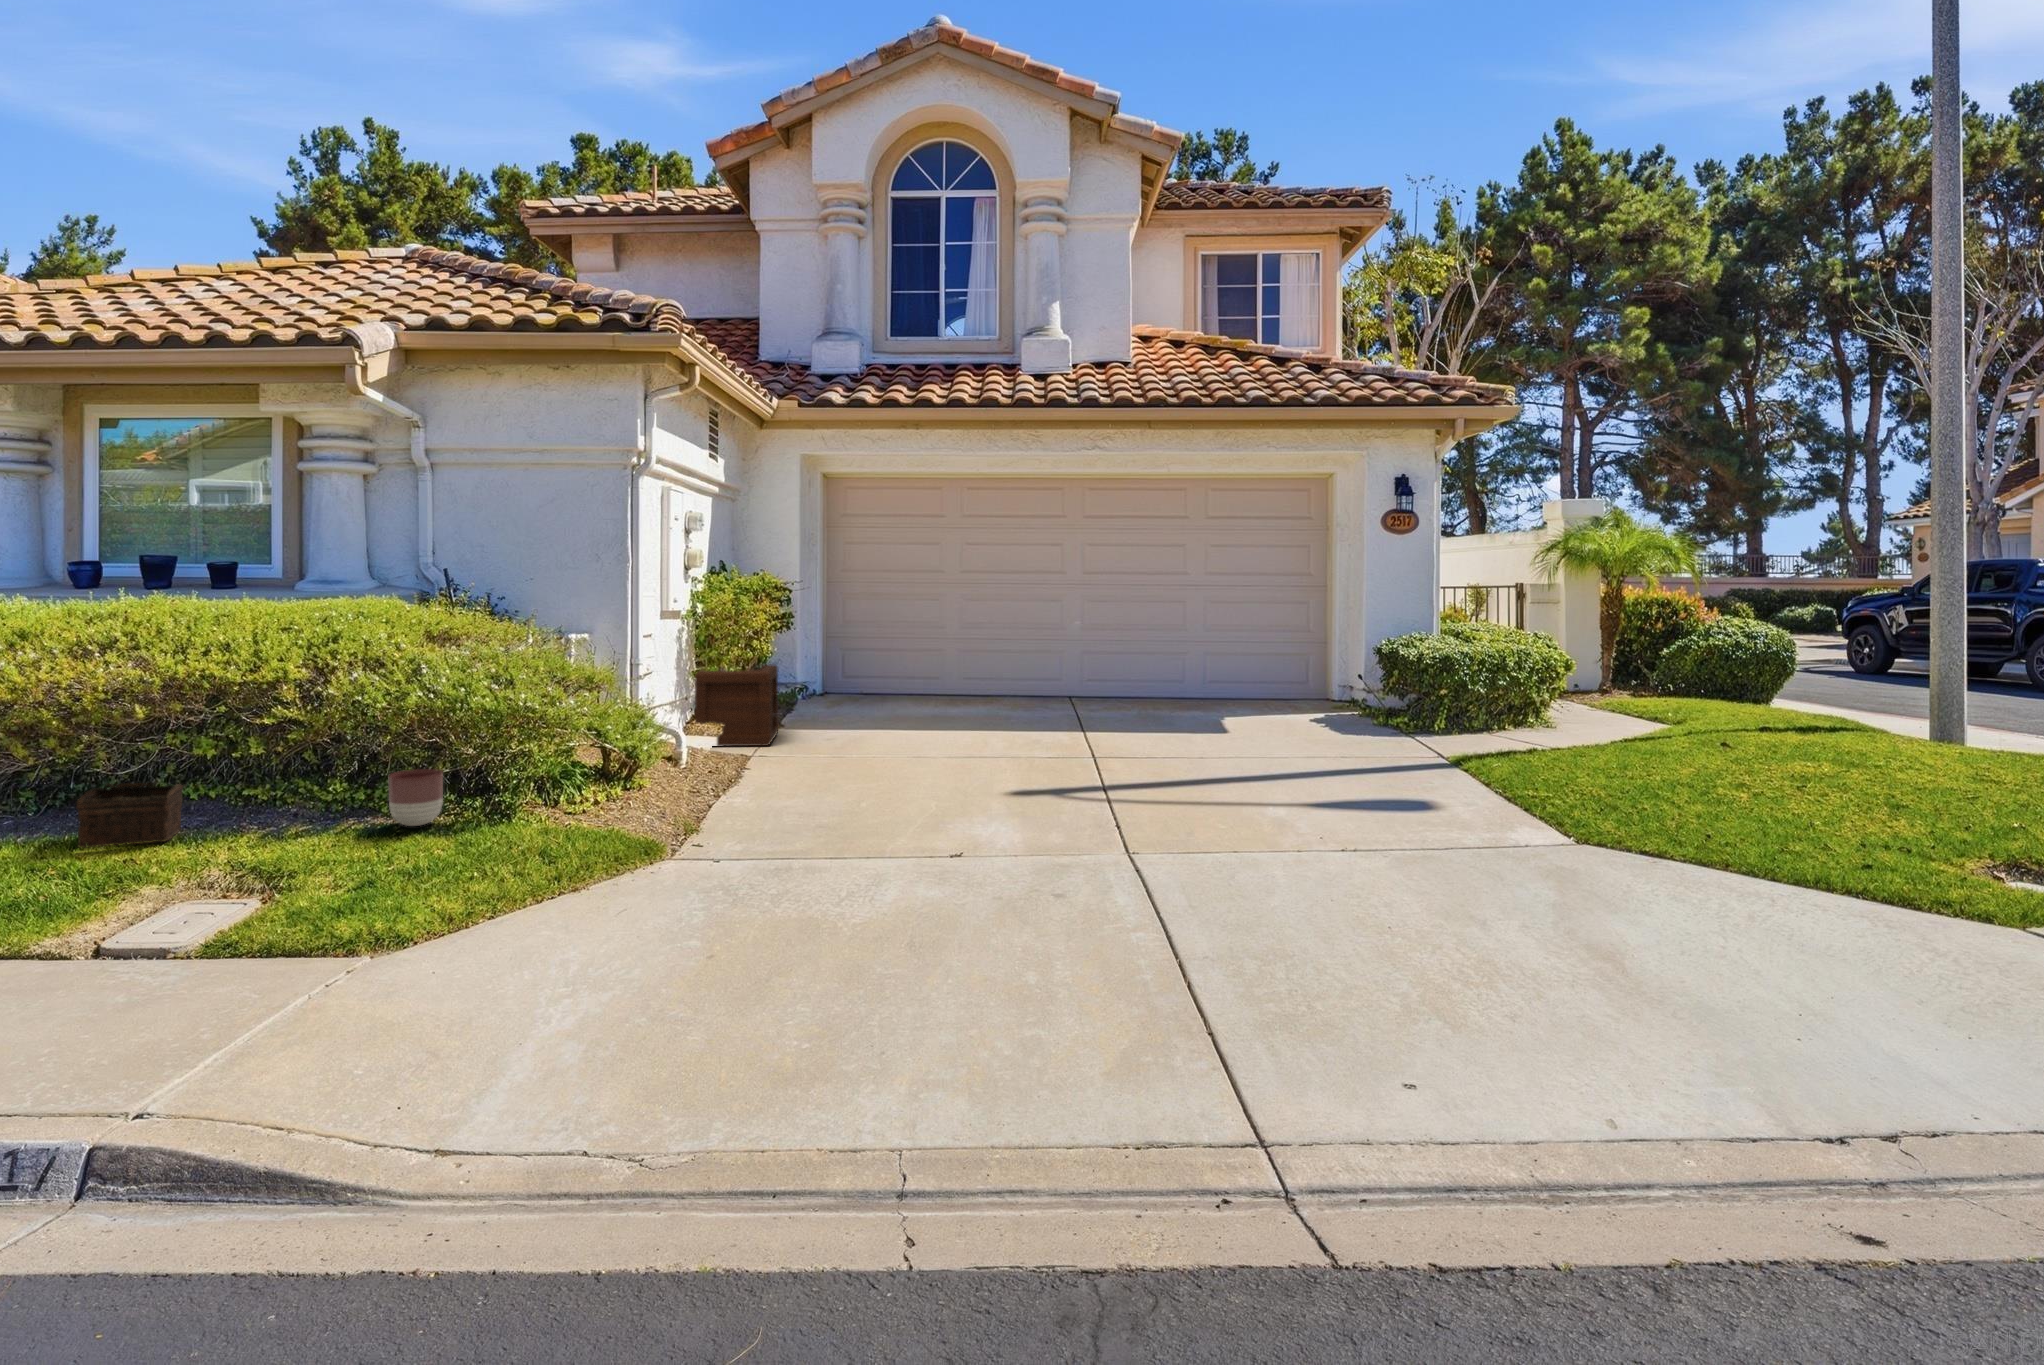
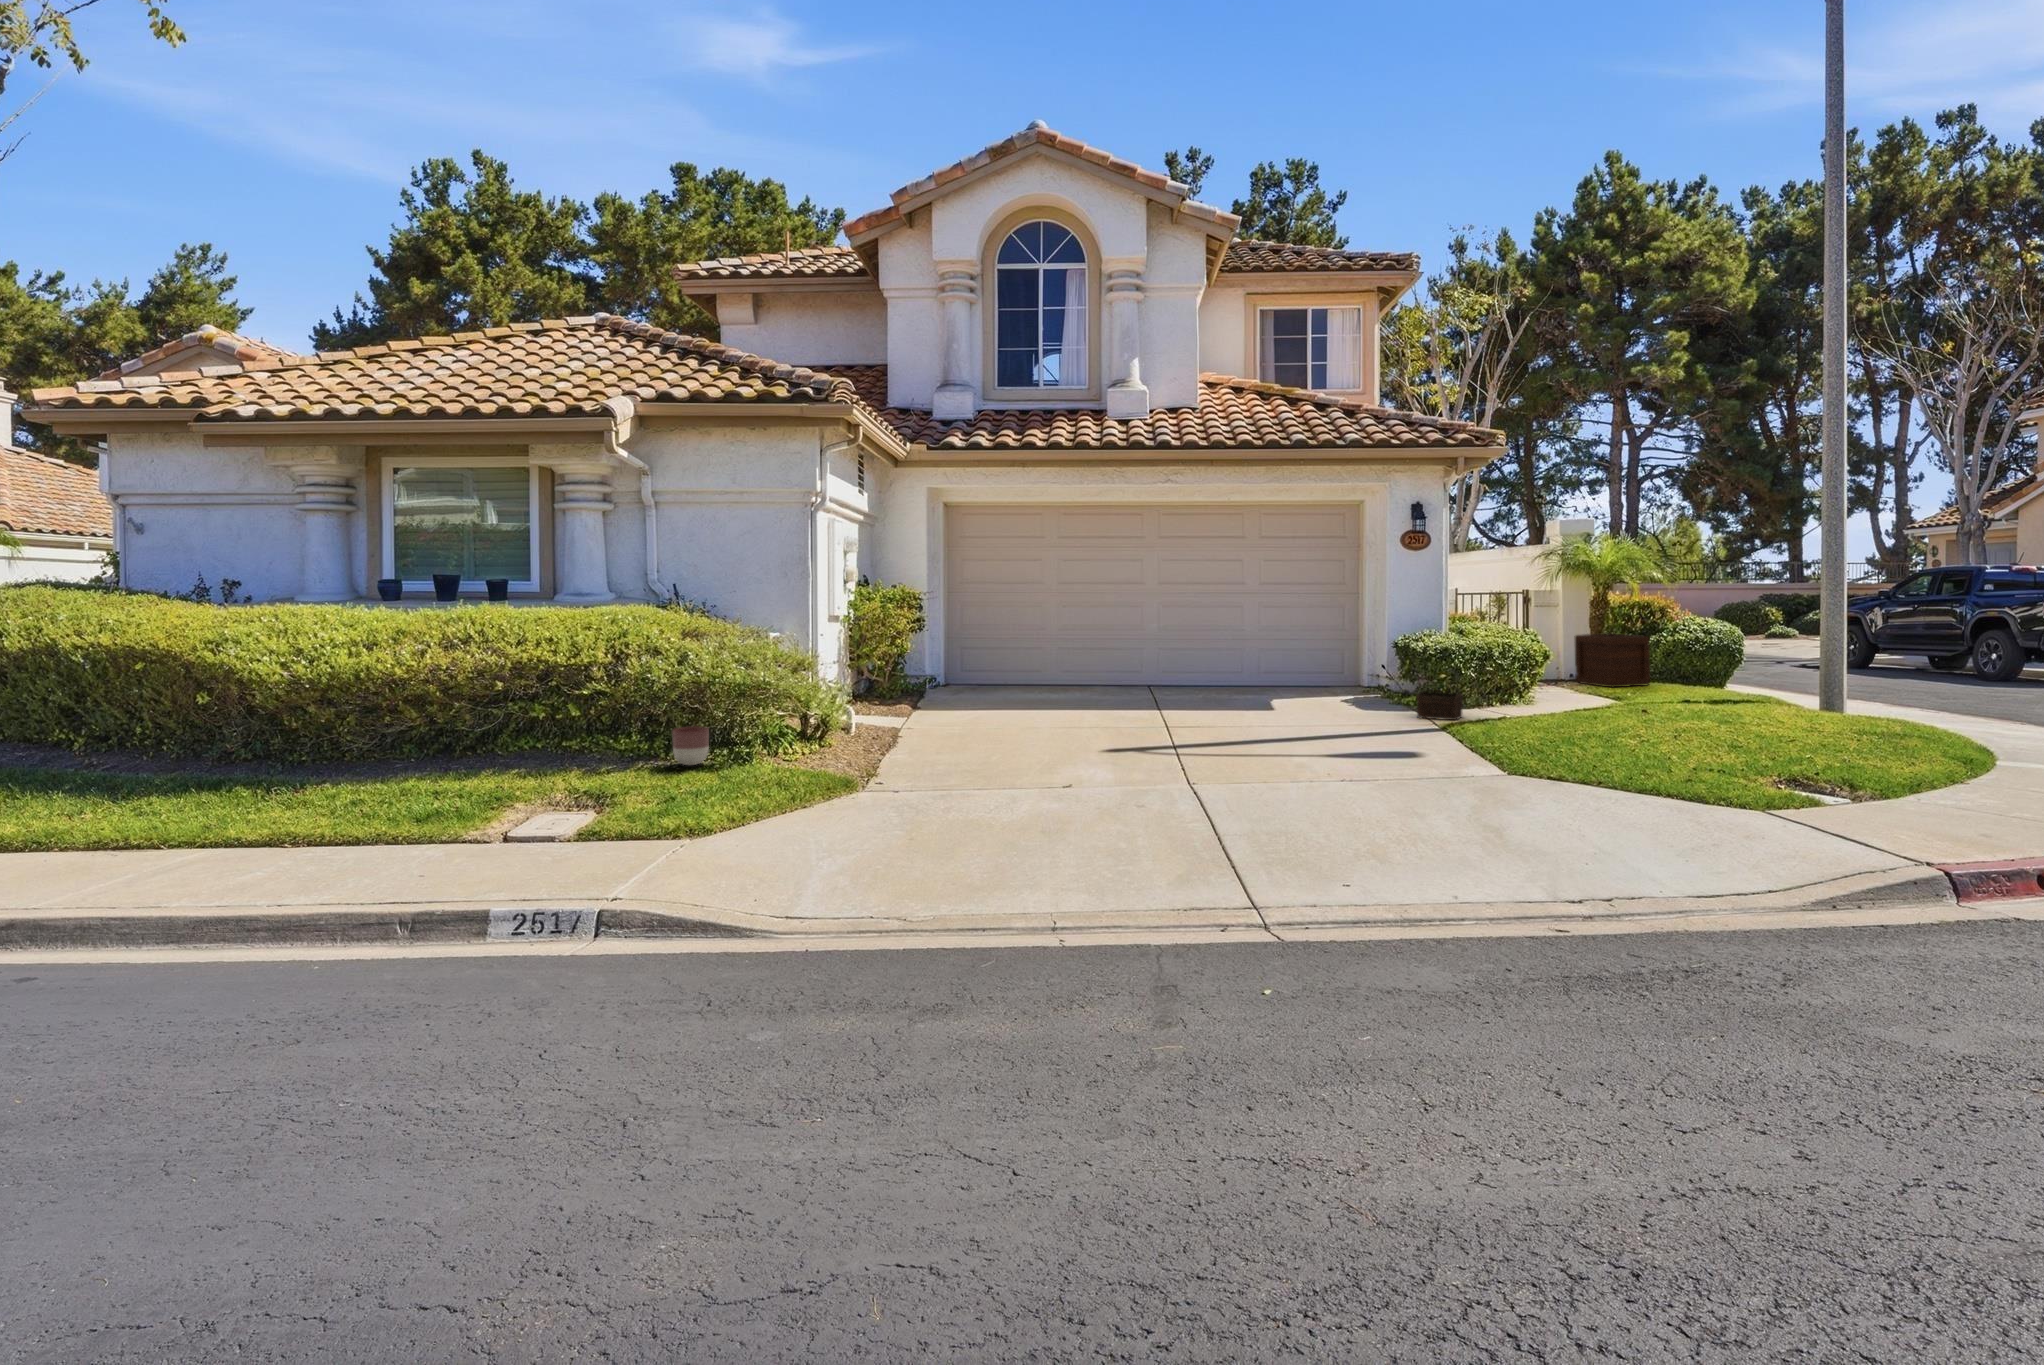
wooden crate: present [695,664,778,746] -> present [1575,633,1650,687]
basket: present [76,781,183,848] -> present [1416,690,1463,720]

